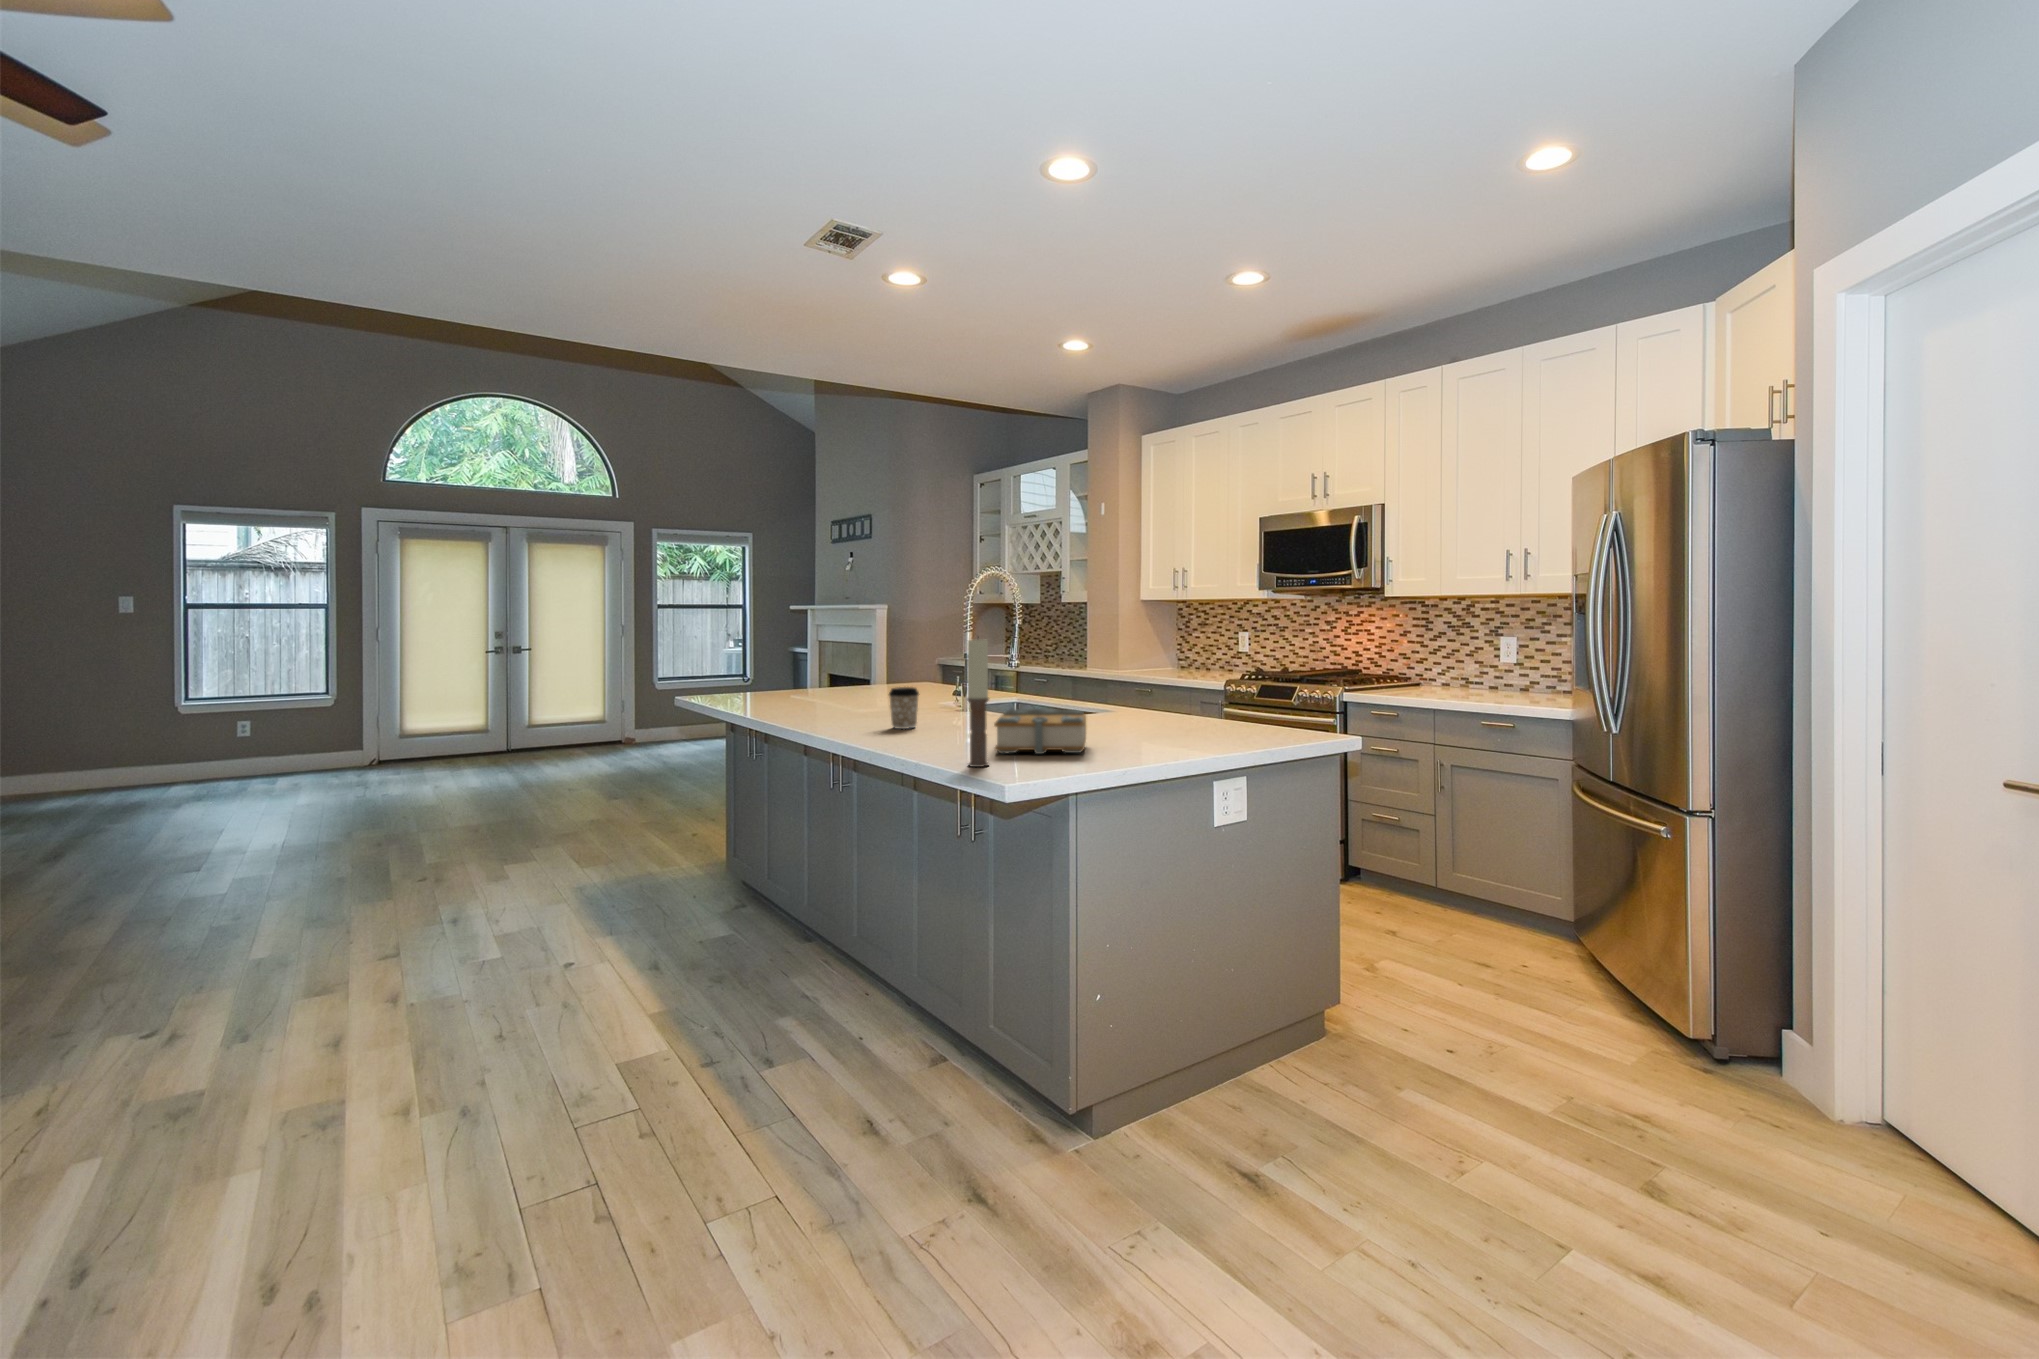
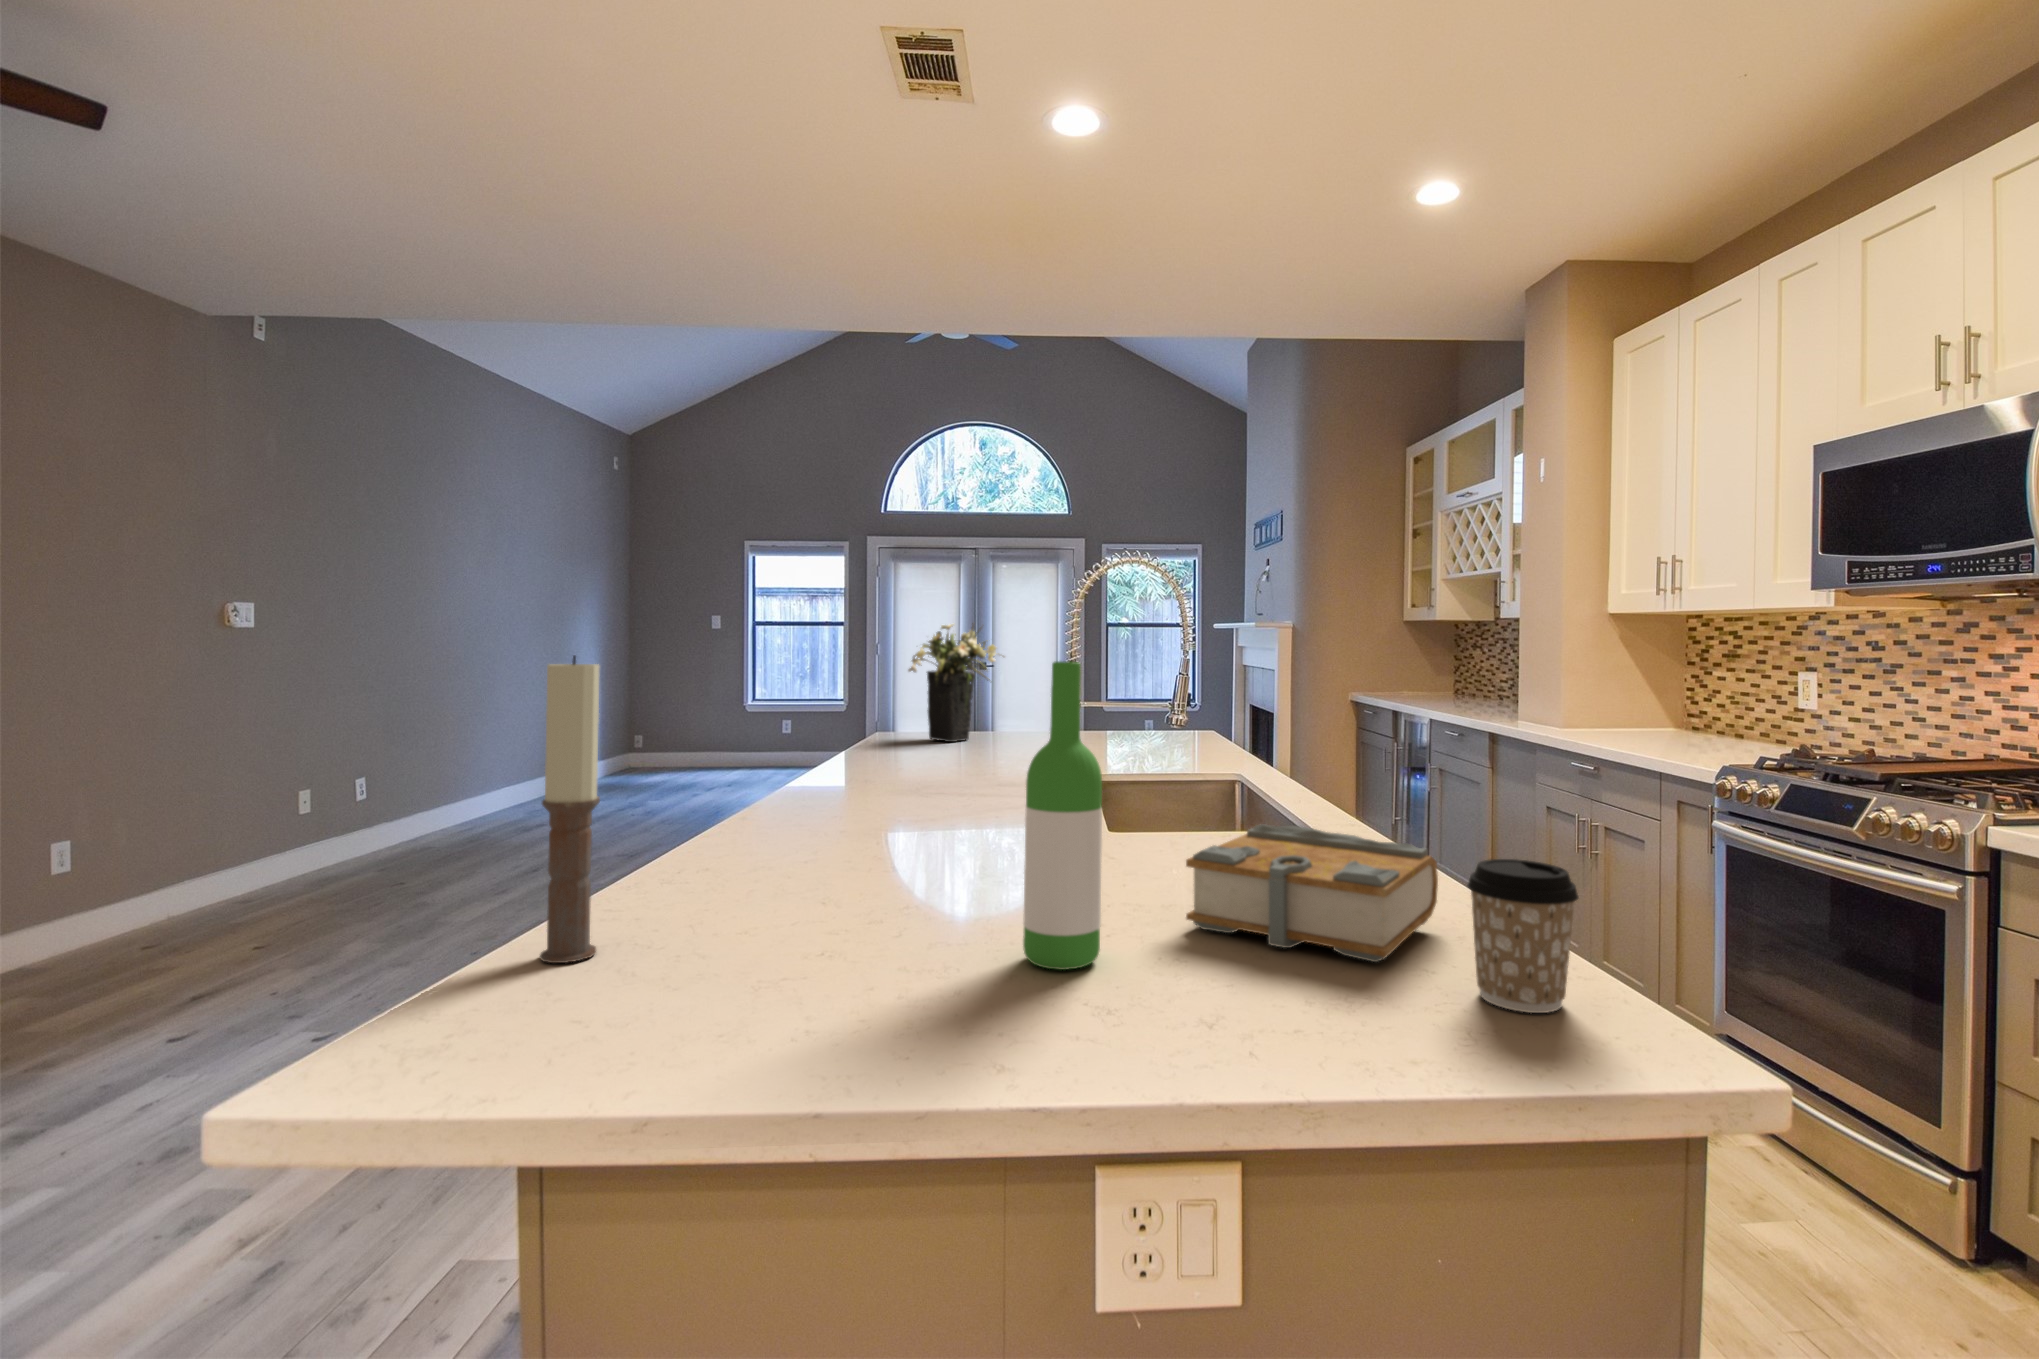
flower arrangement: none [767,612,837,697] -> present [908,624,996,742]
wine bottle: none [1133,633,1163,749] -> present [1023,661,1102,970]
coffee cup: present [889,687,919,729] -> present [1467,859,1579,1013]
book: present [994,708,1086,754] -> present [1186,824,1438,962]

